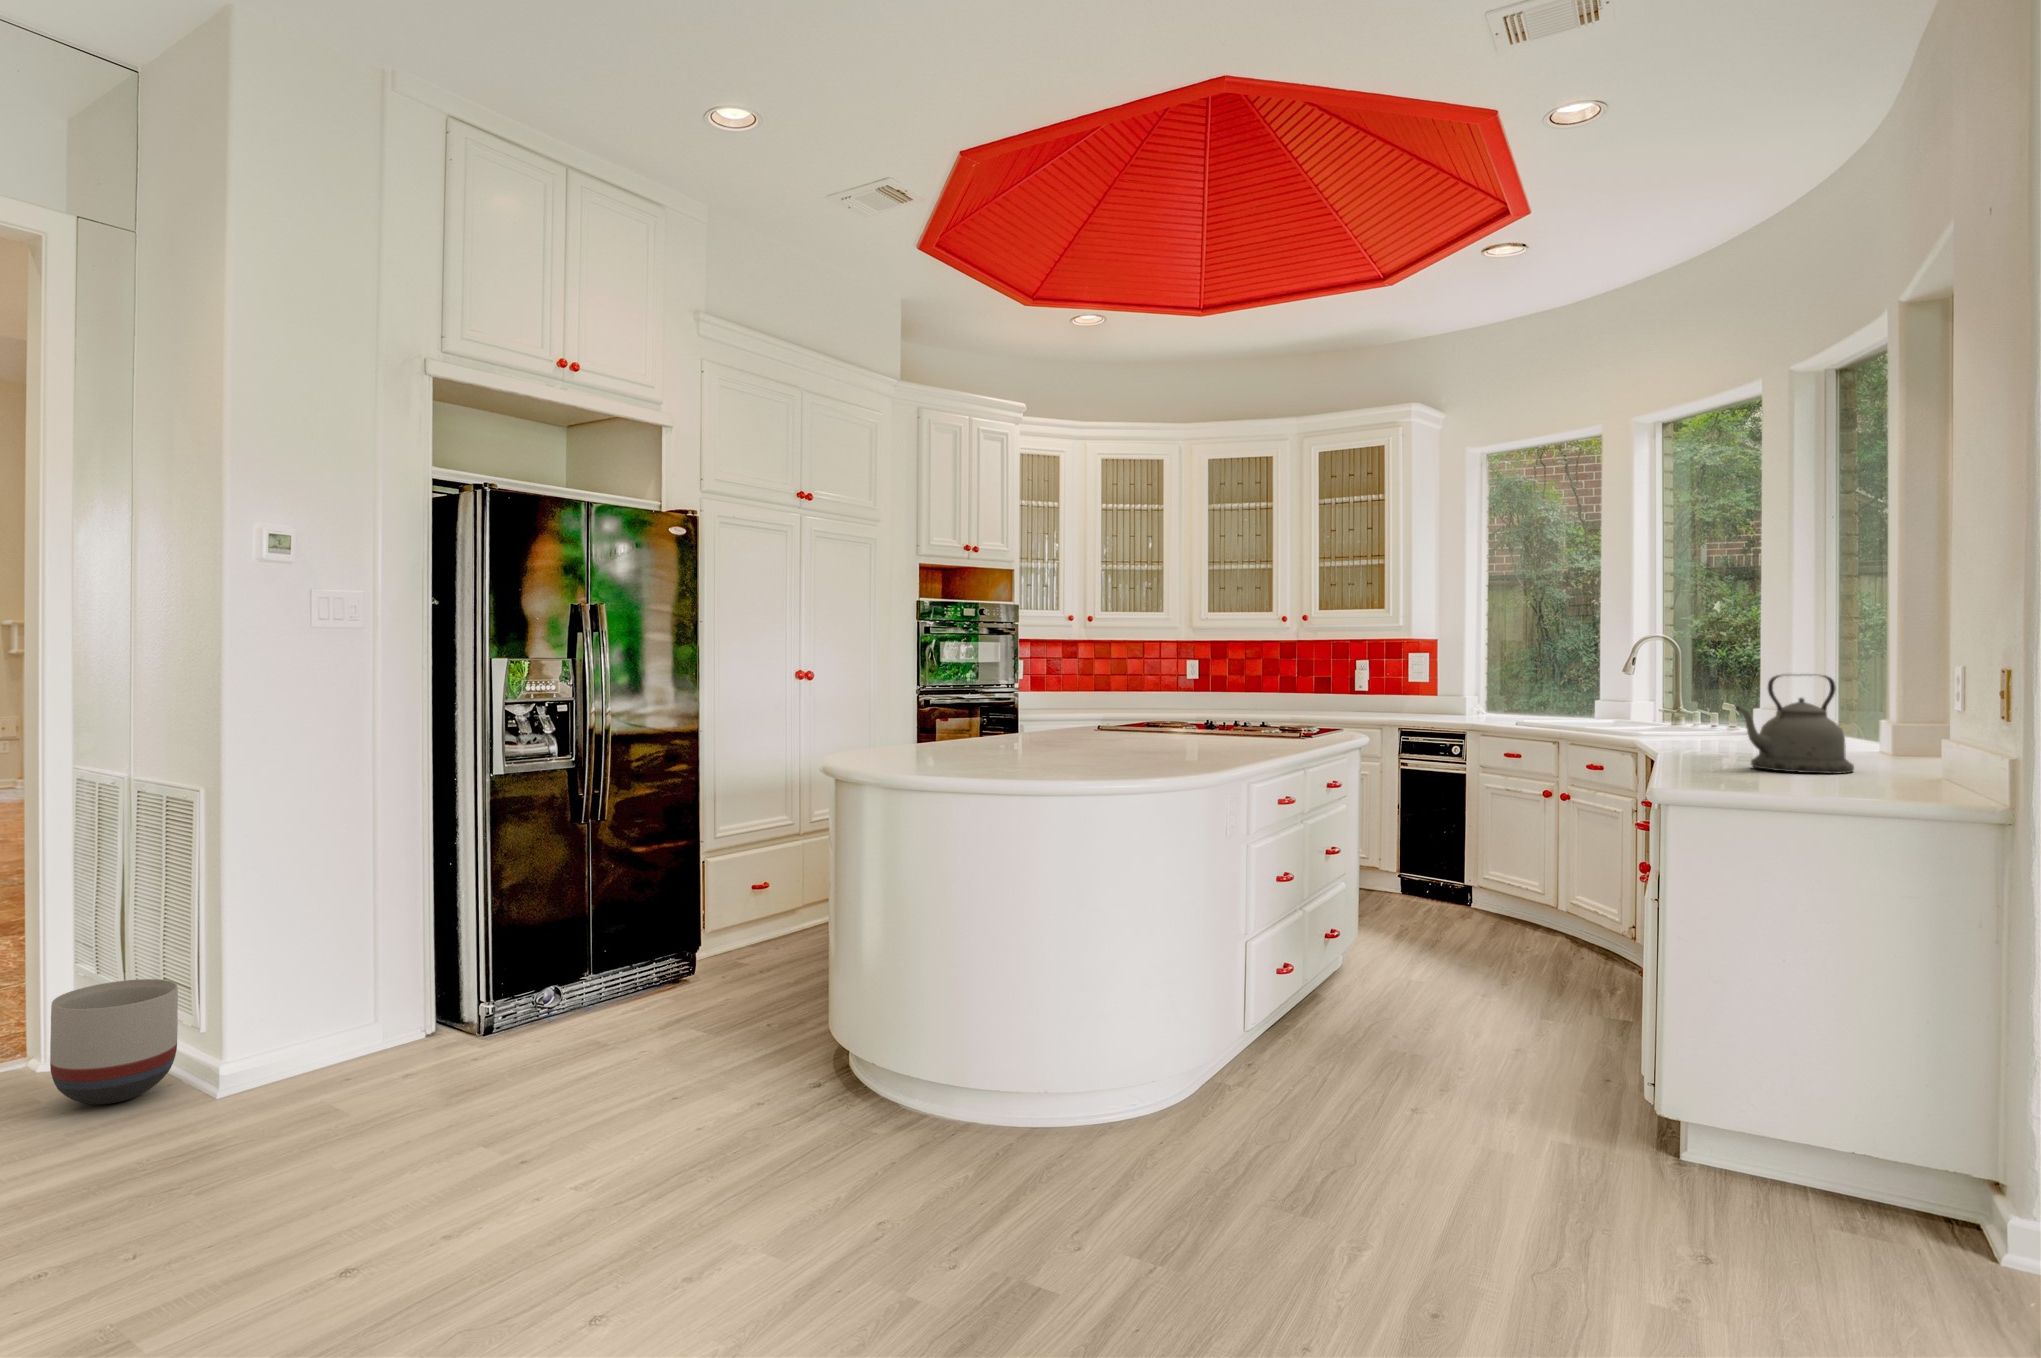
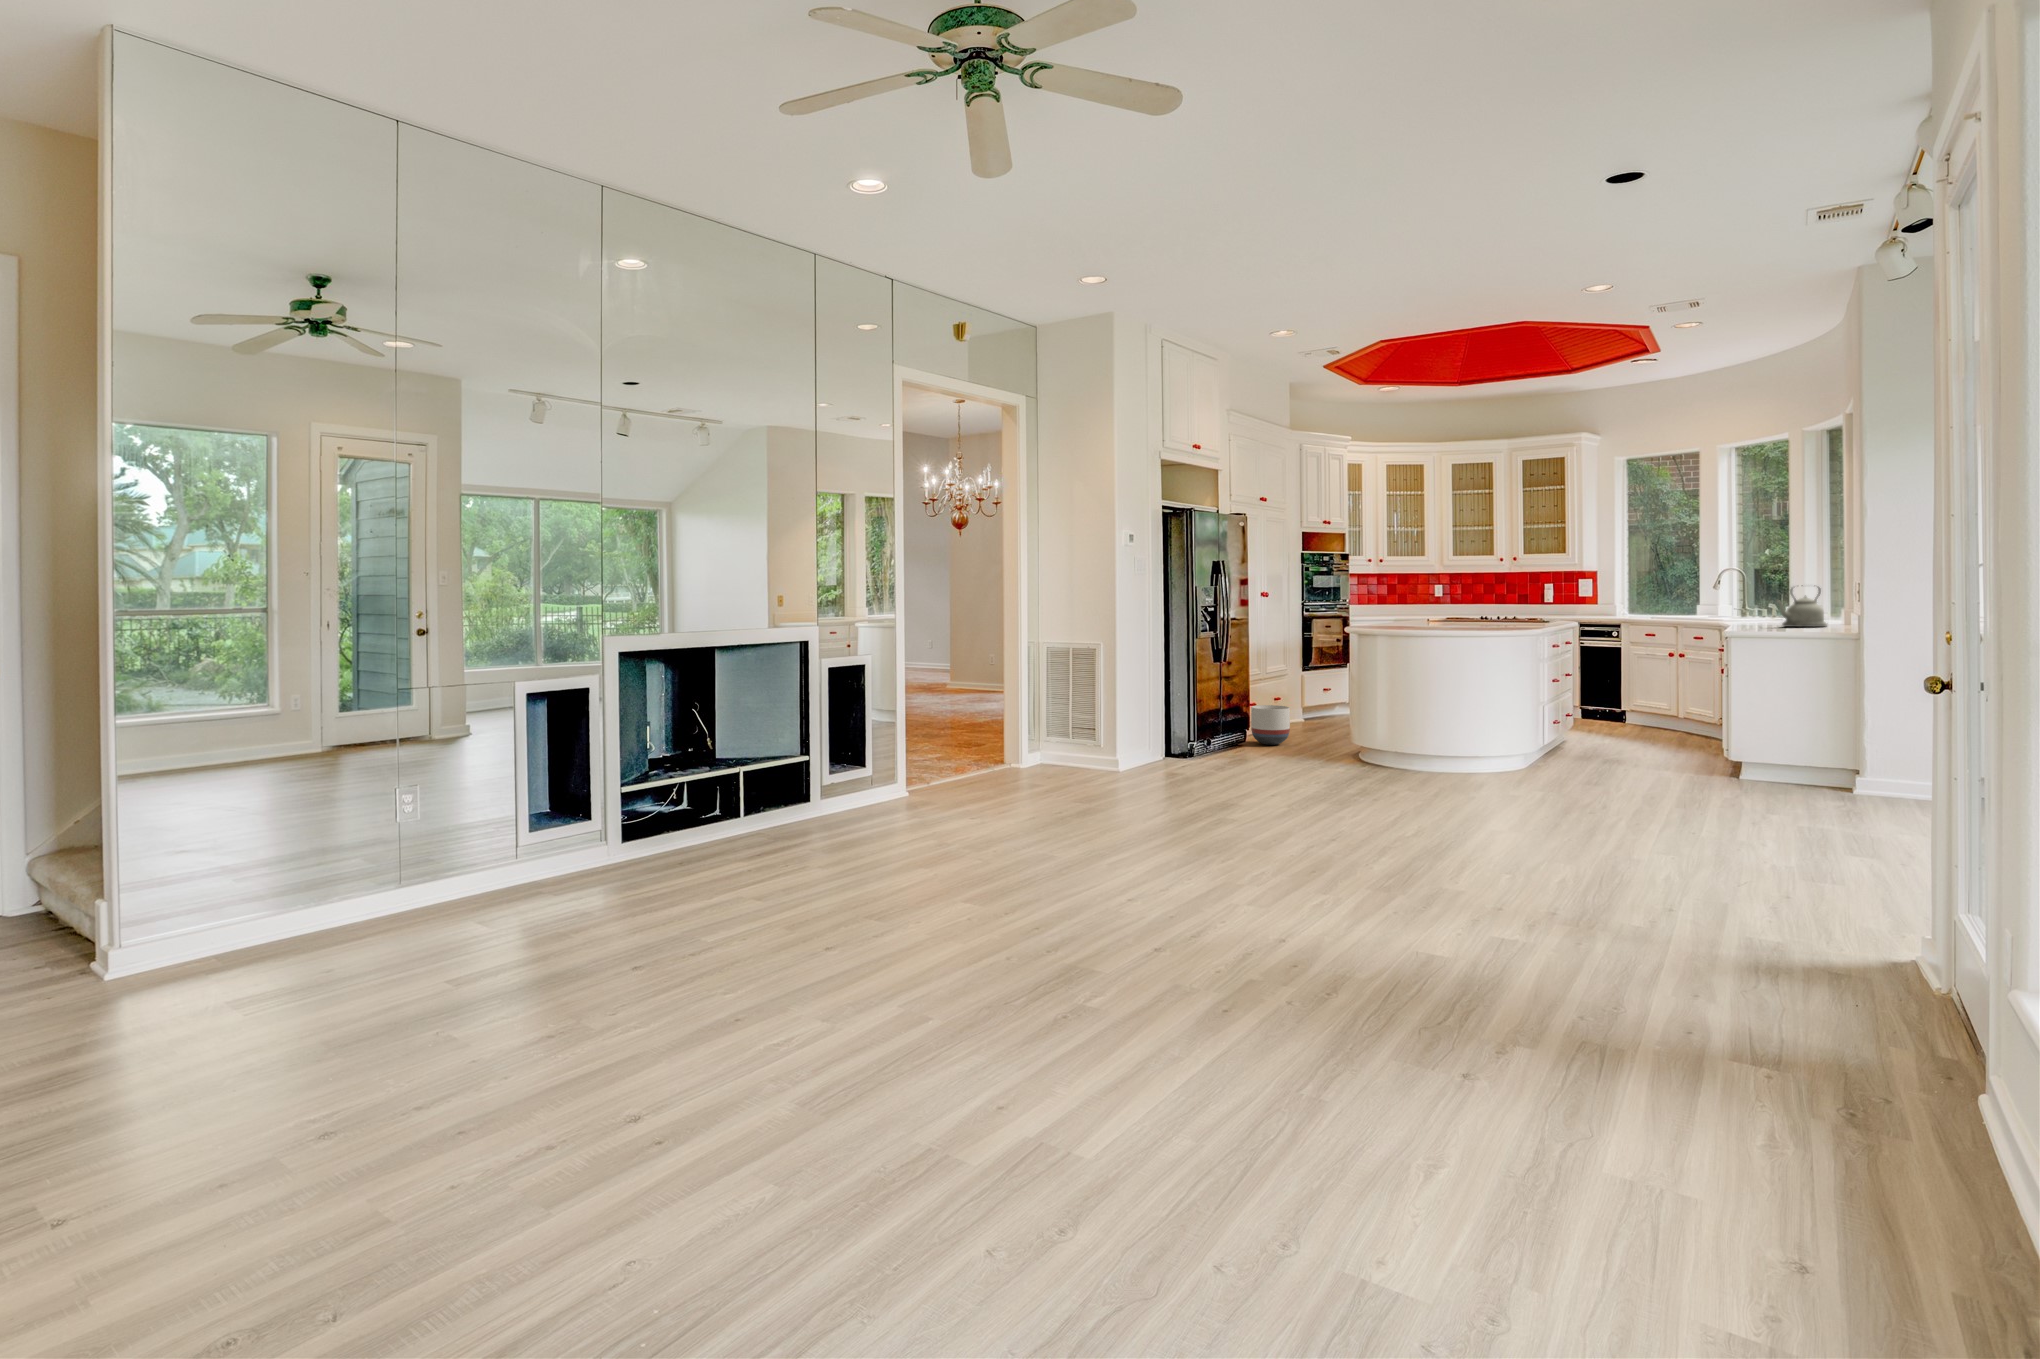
planter: present [50,979,178,1104] -> present [1251,705,1290,745]

